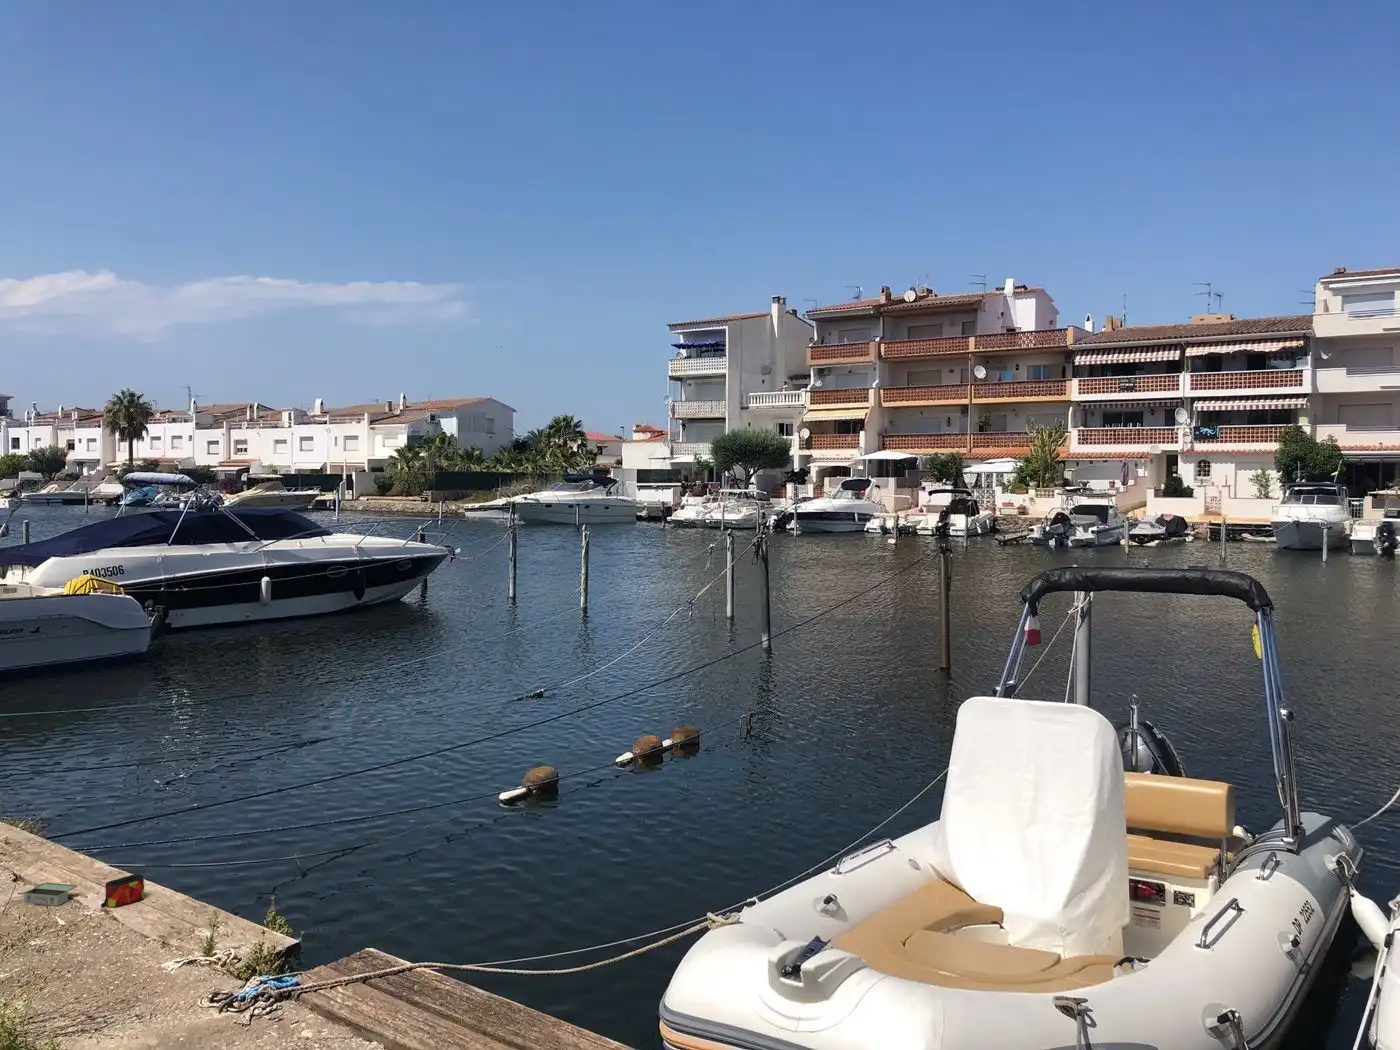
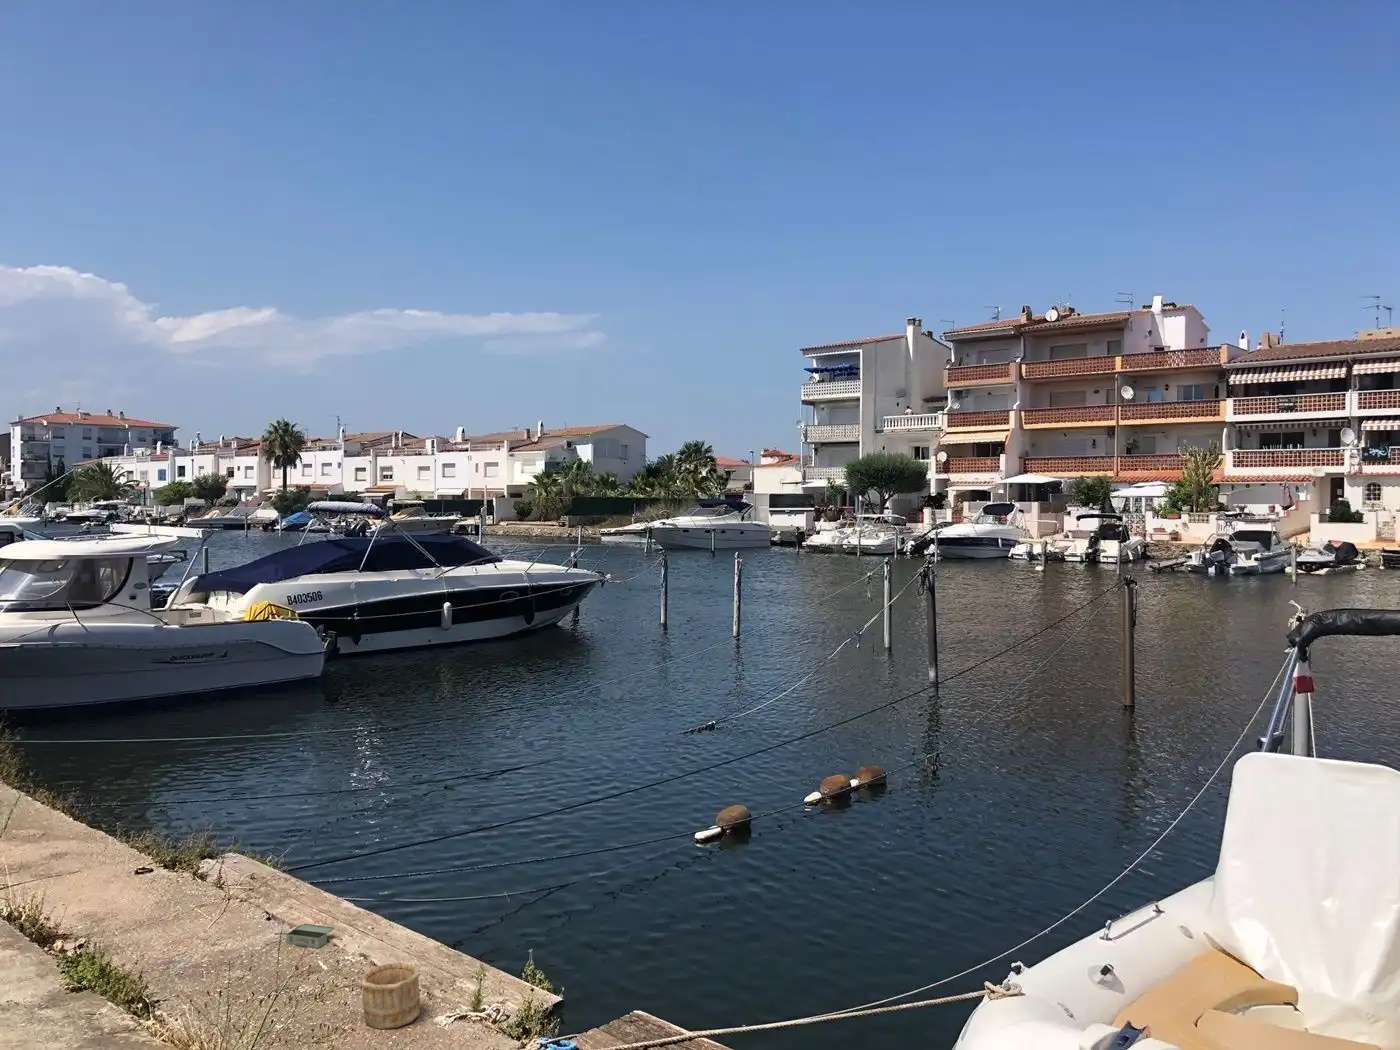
bag: present [101,874,144,908] -> none [359,918,398,952]
wooden bucket: none [82,914,146,980] -> present [360,963,420,1029]

